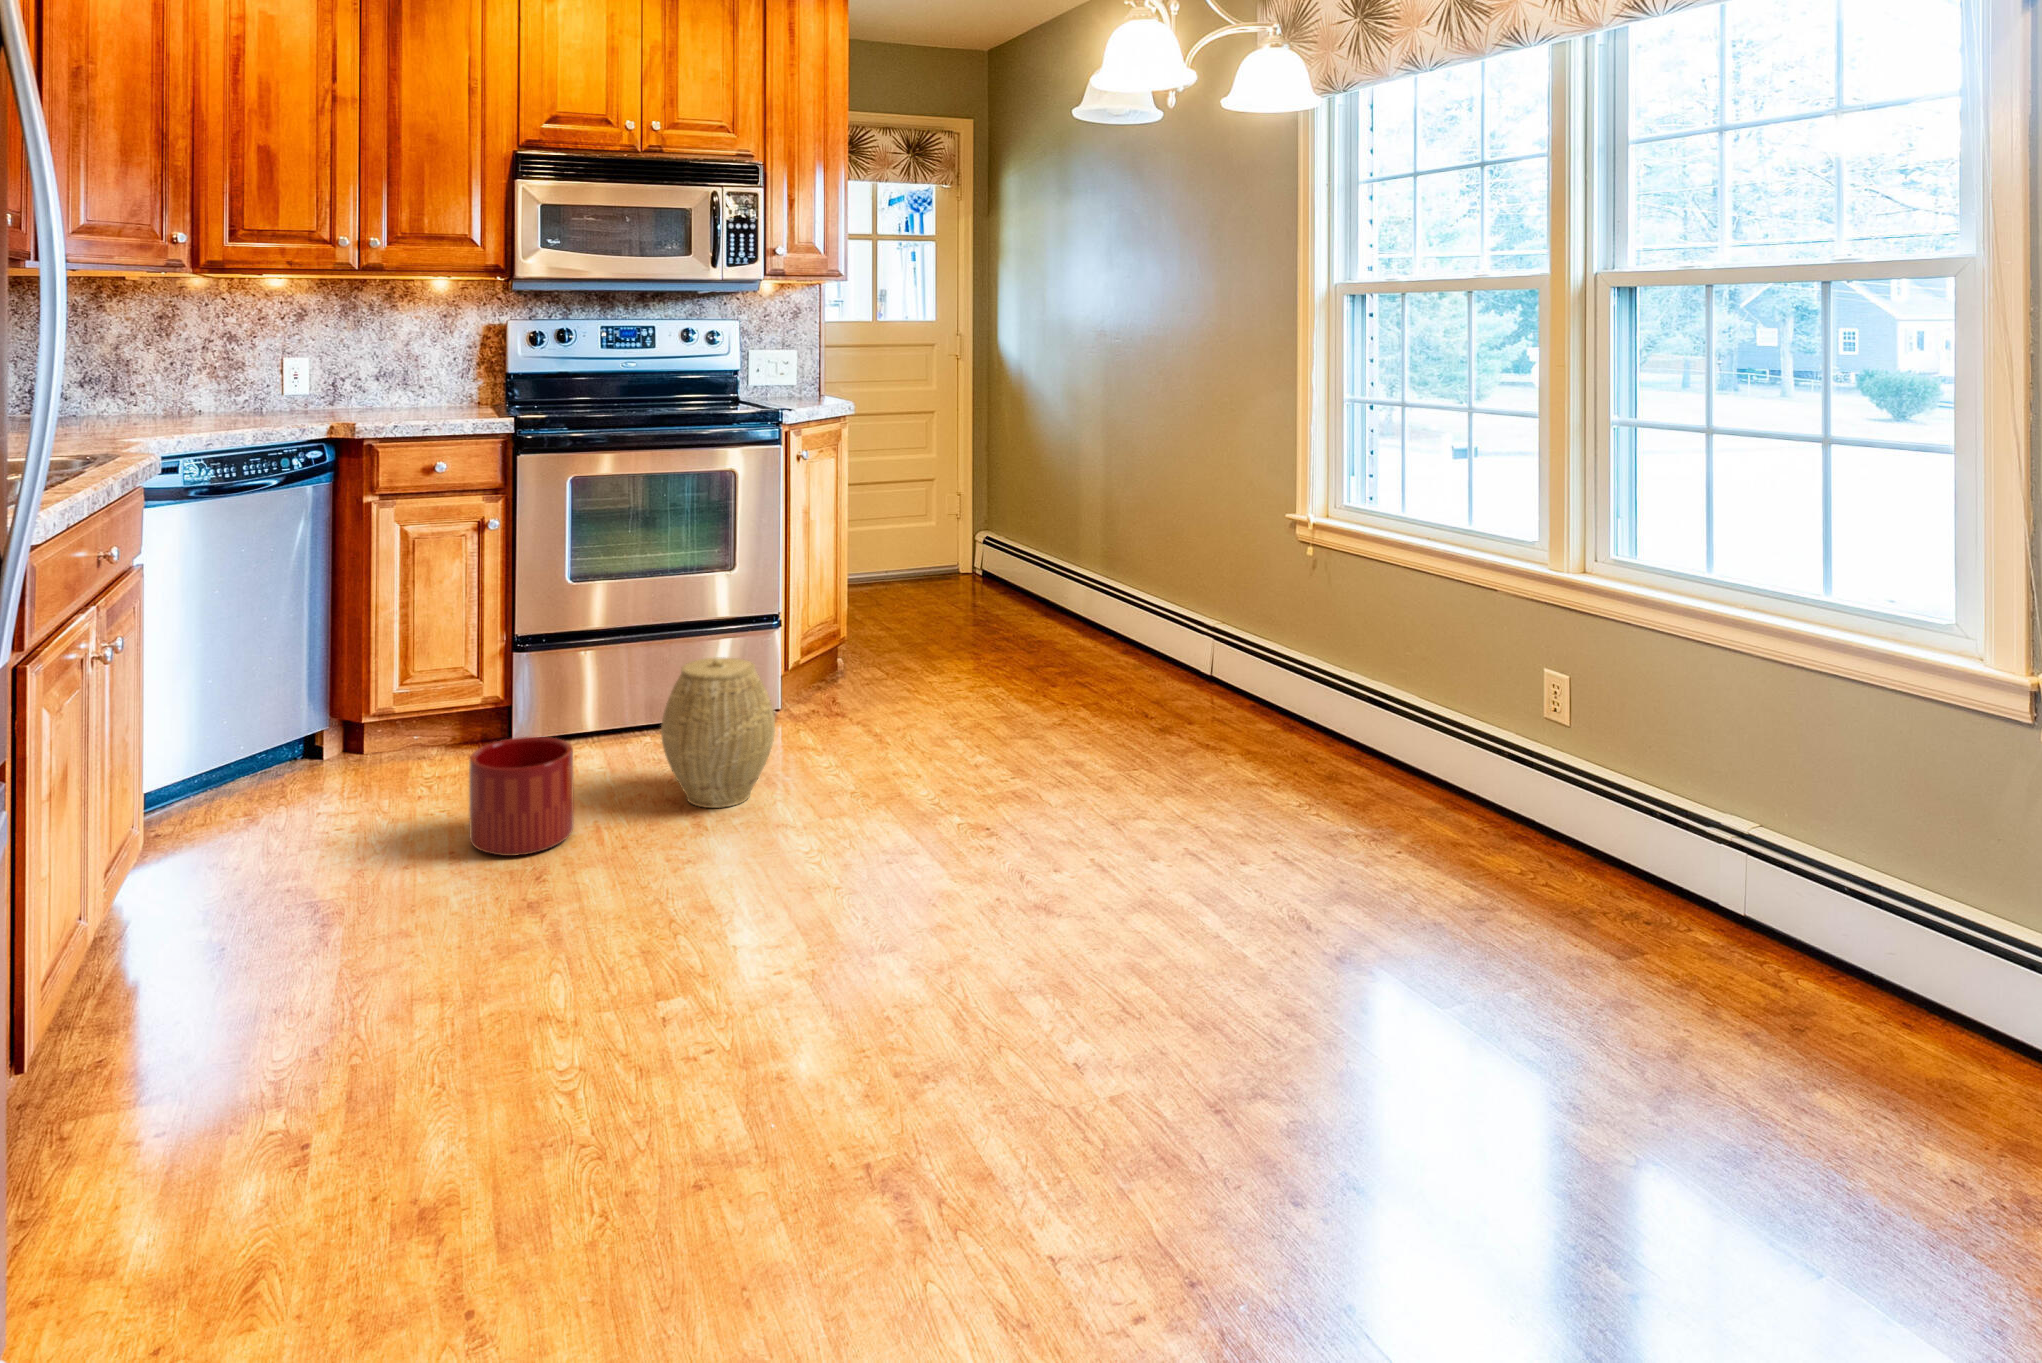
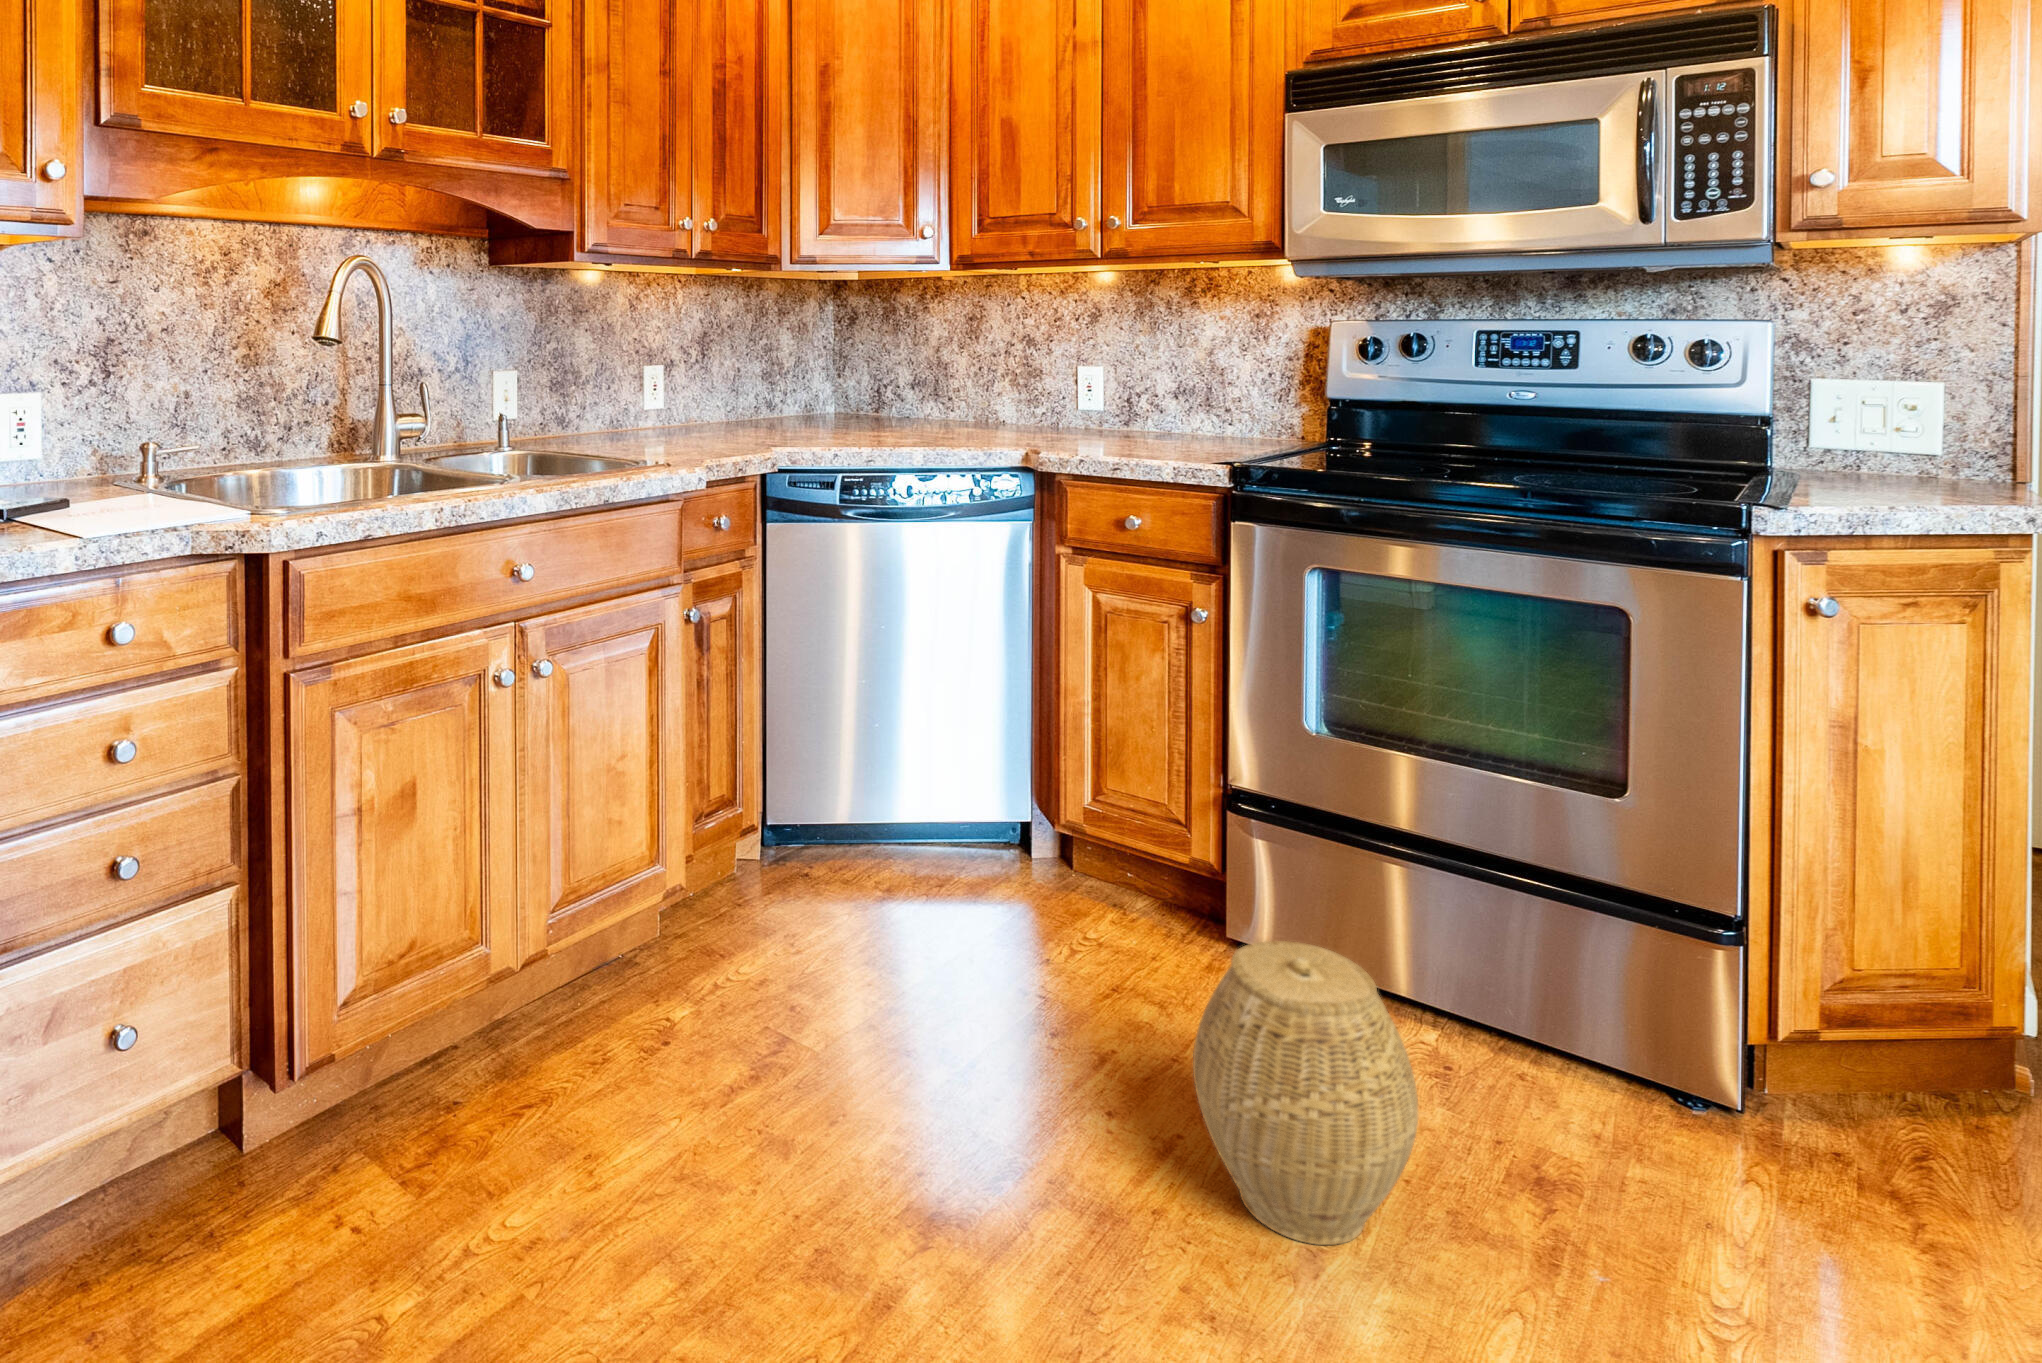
planter: present [469,737,574,856] -> none [906,928,1051,1121]

